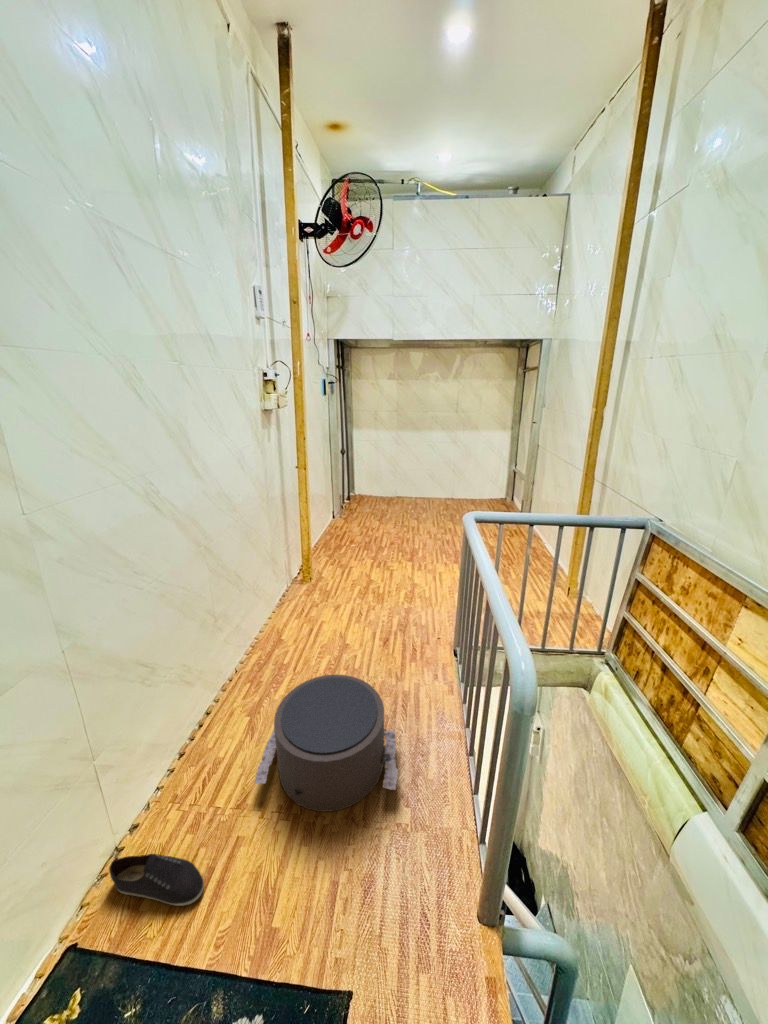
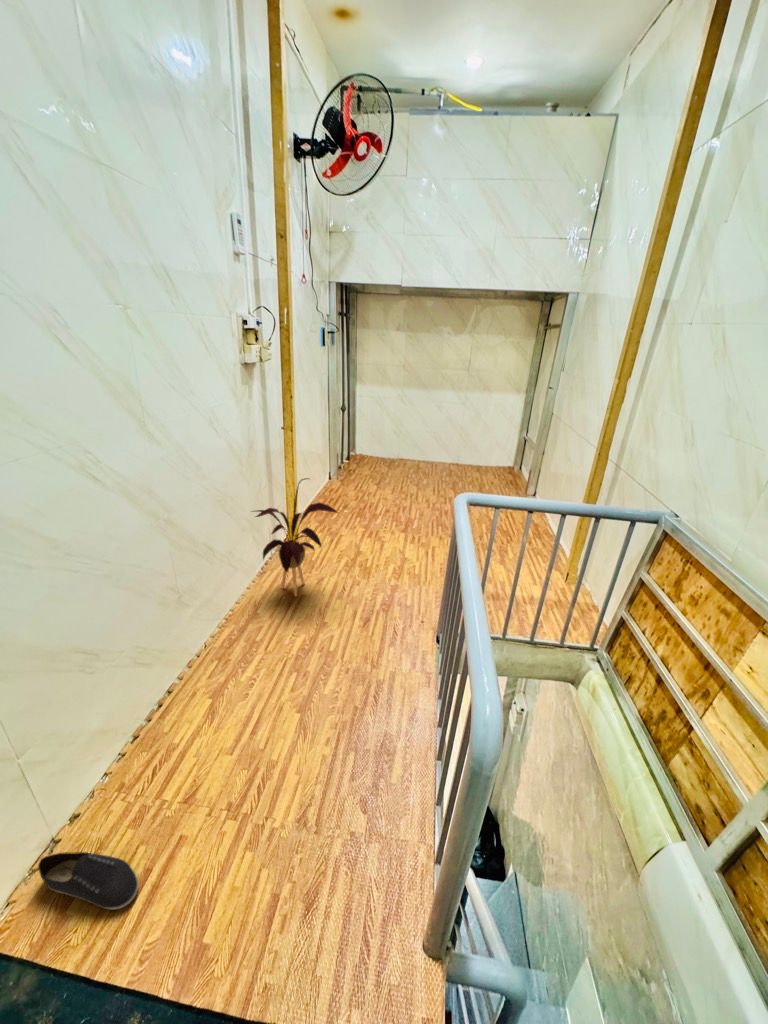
house plant: none [272,508,355,622] -> present [253,478,338,597]
pouf: present [254,675,398,812] -> none [203,664,361,813]

